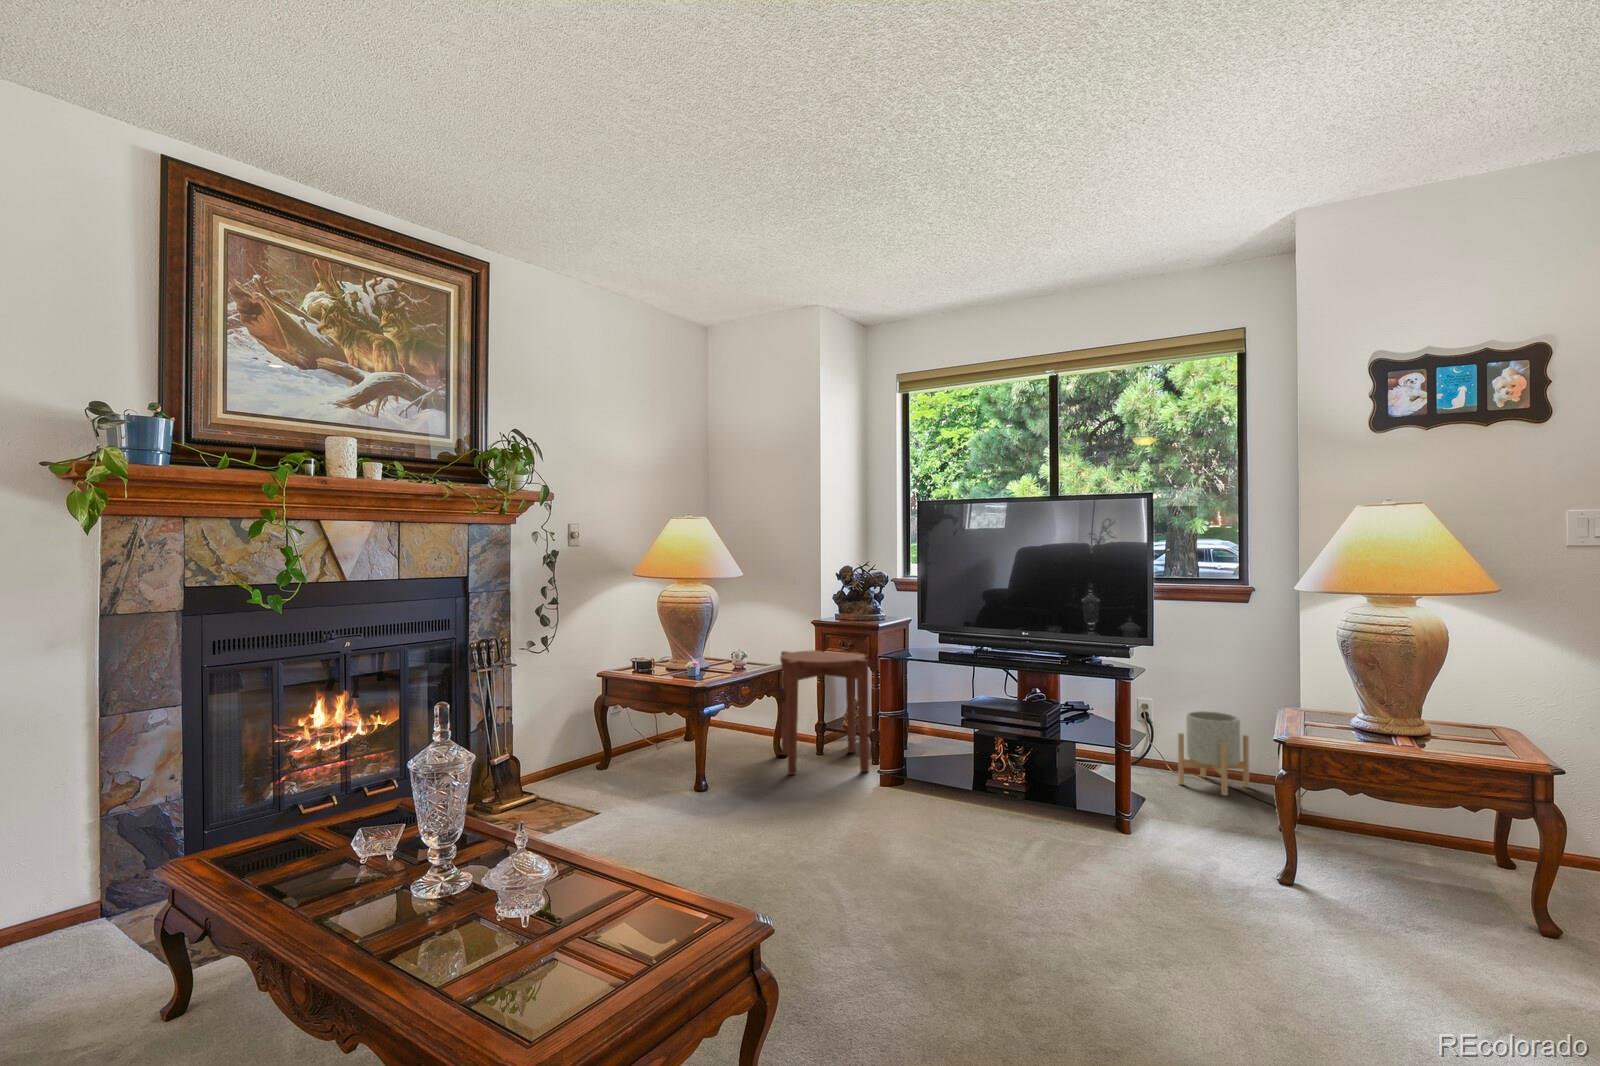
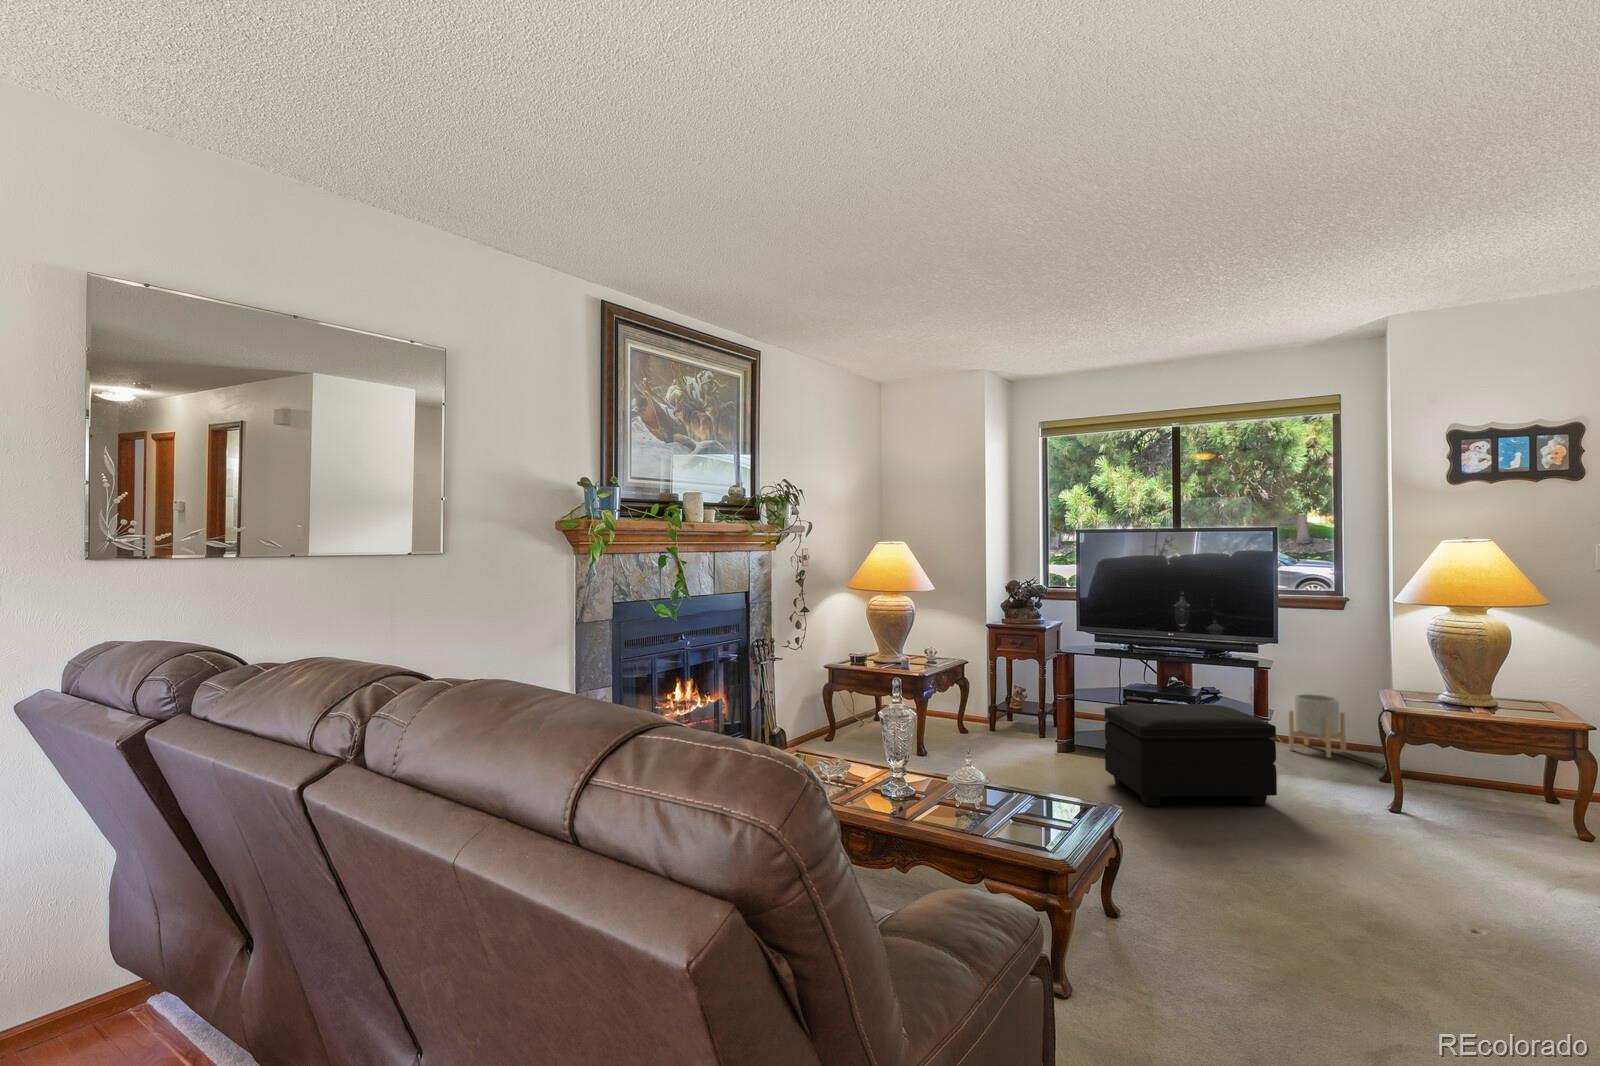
side table: present [780,650,869,775] -> none [962,647,1041,743]
footstool: none [913,729,1125,876] -> present [1105,704,1277,806]

